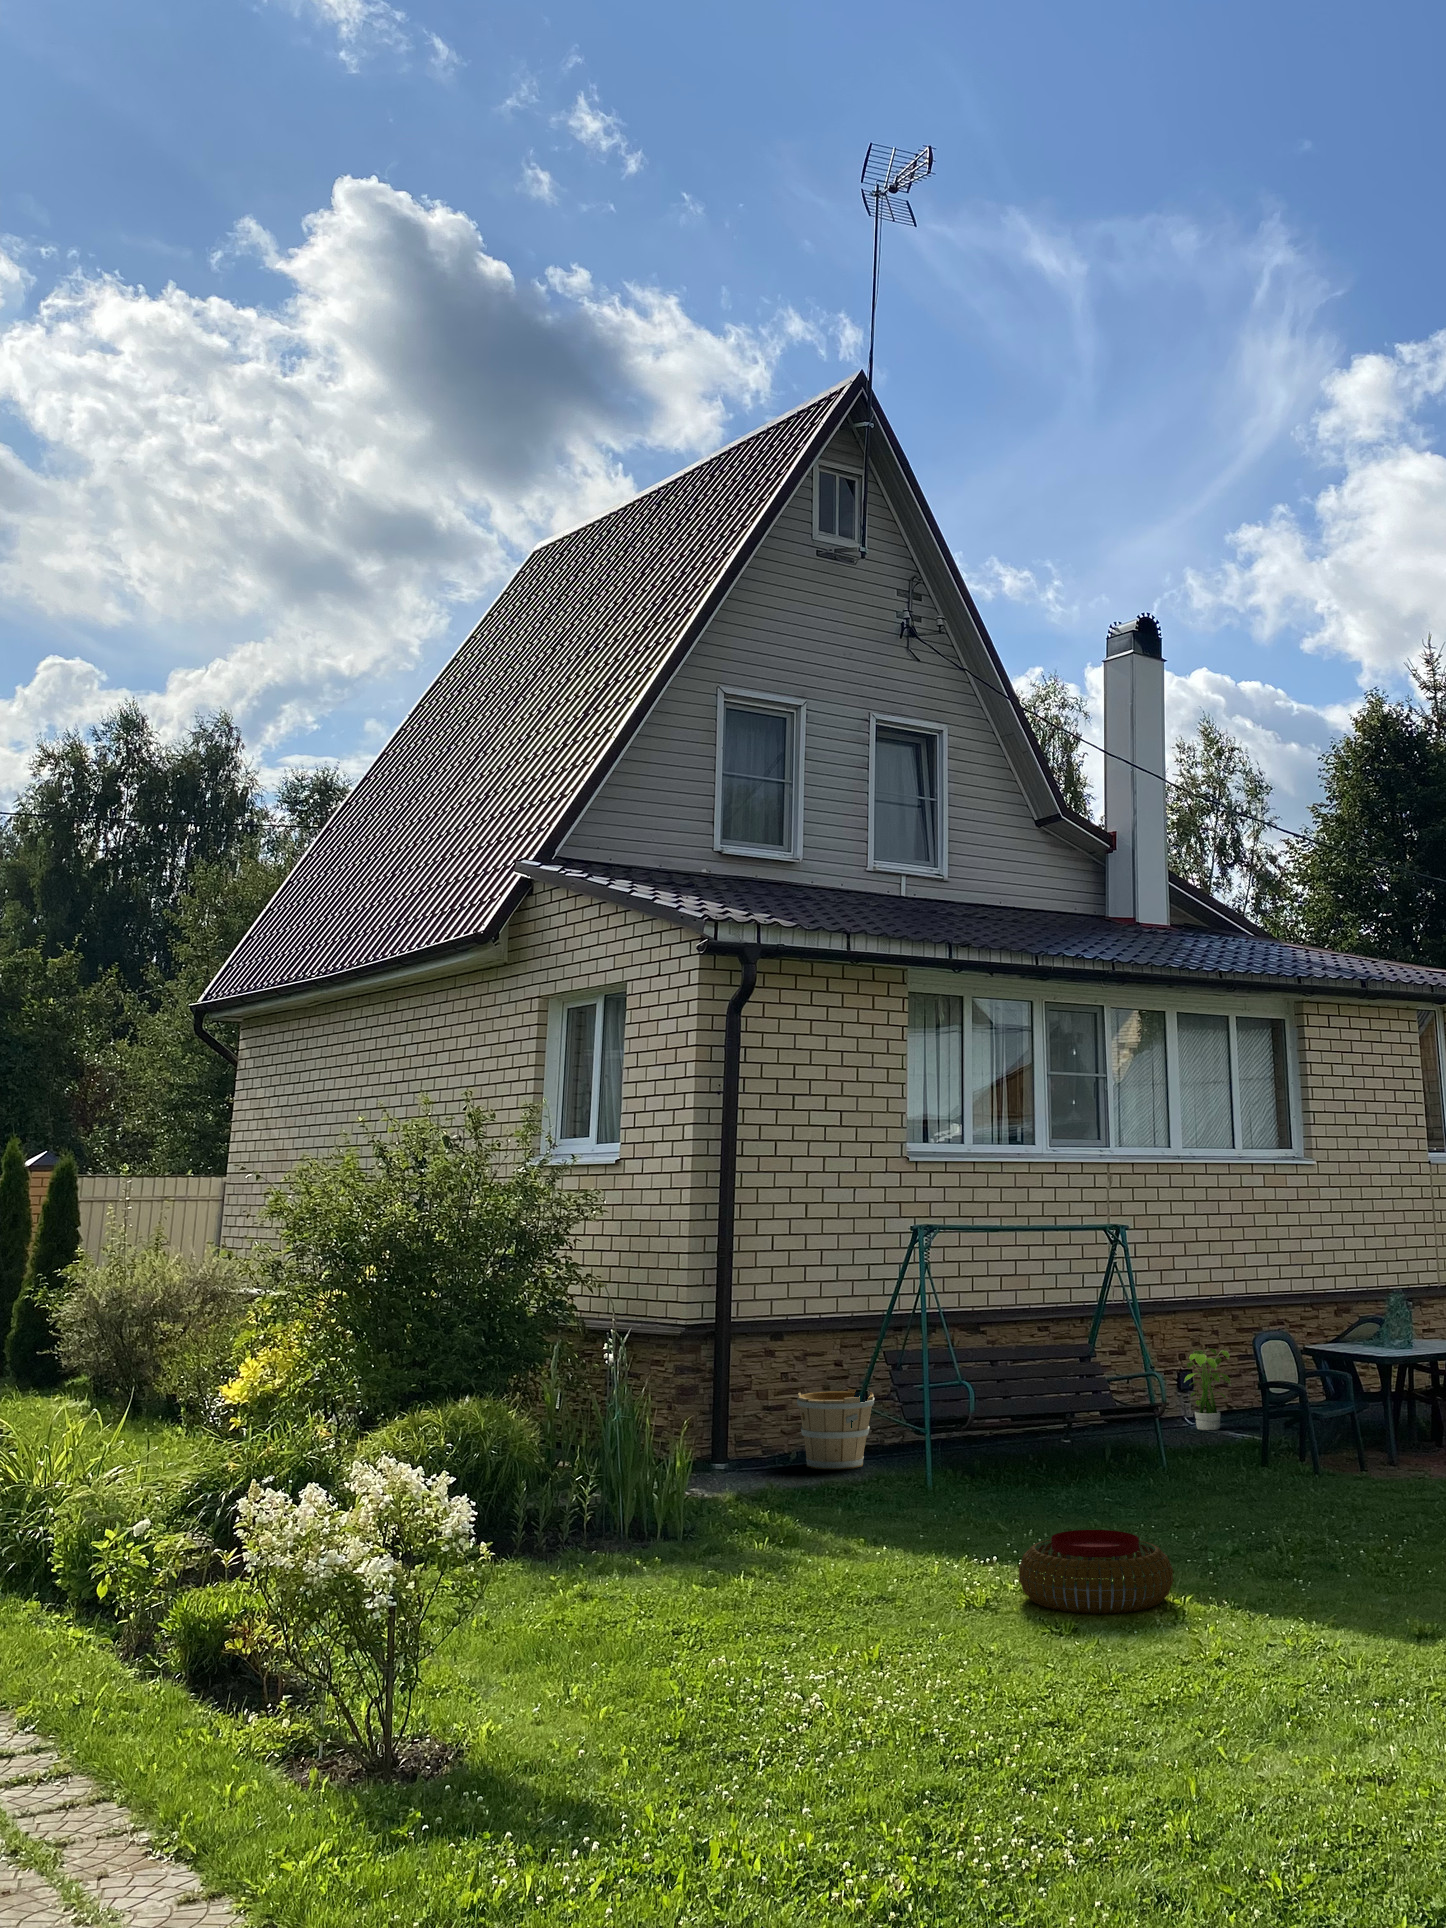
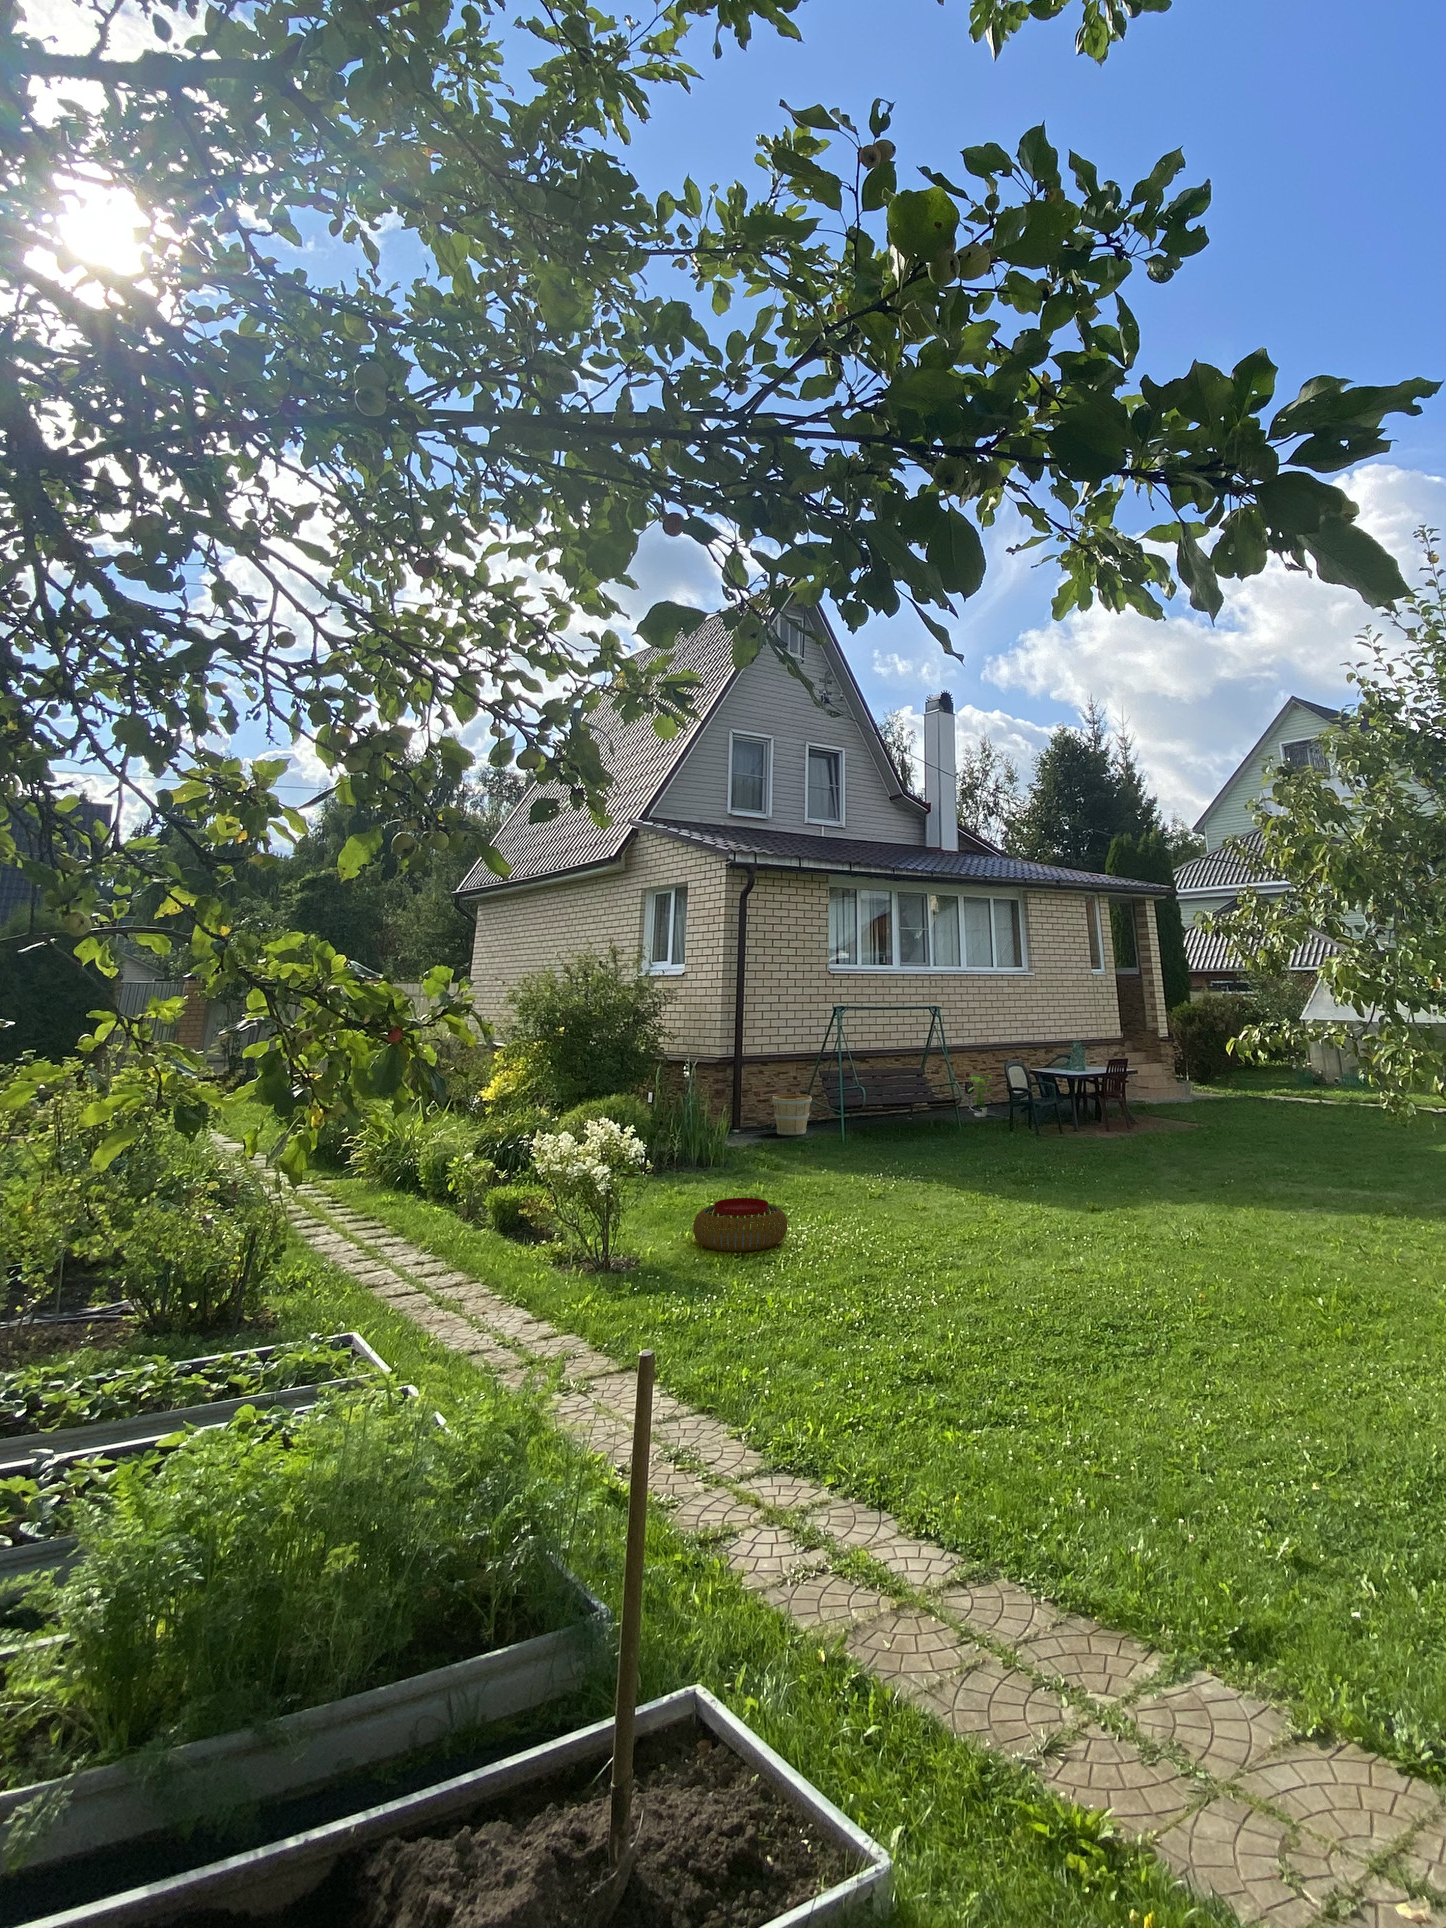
pouf: present [1019,1530,1173,1614] -> present [693,1198,788,1252]

